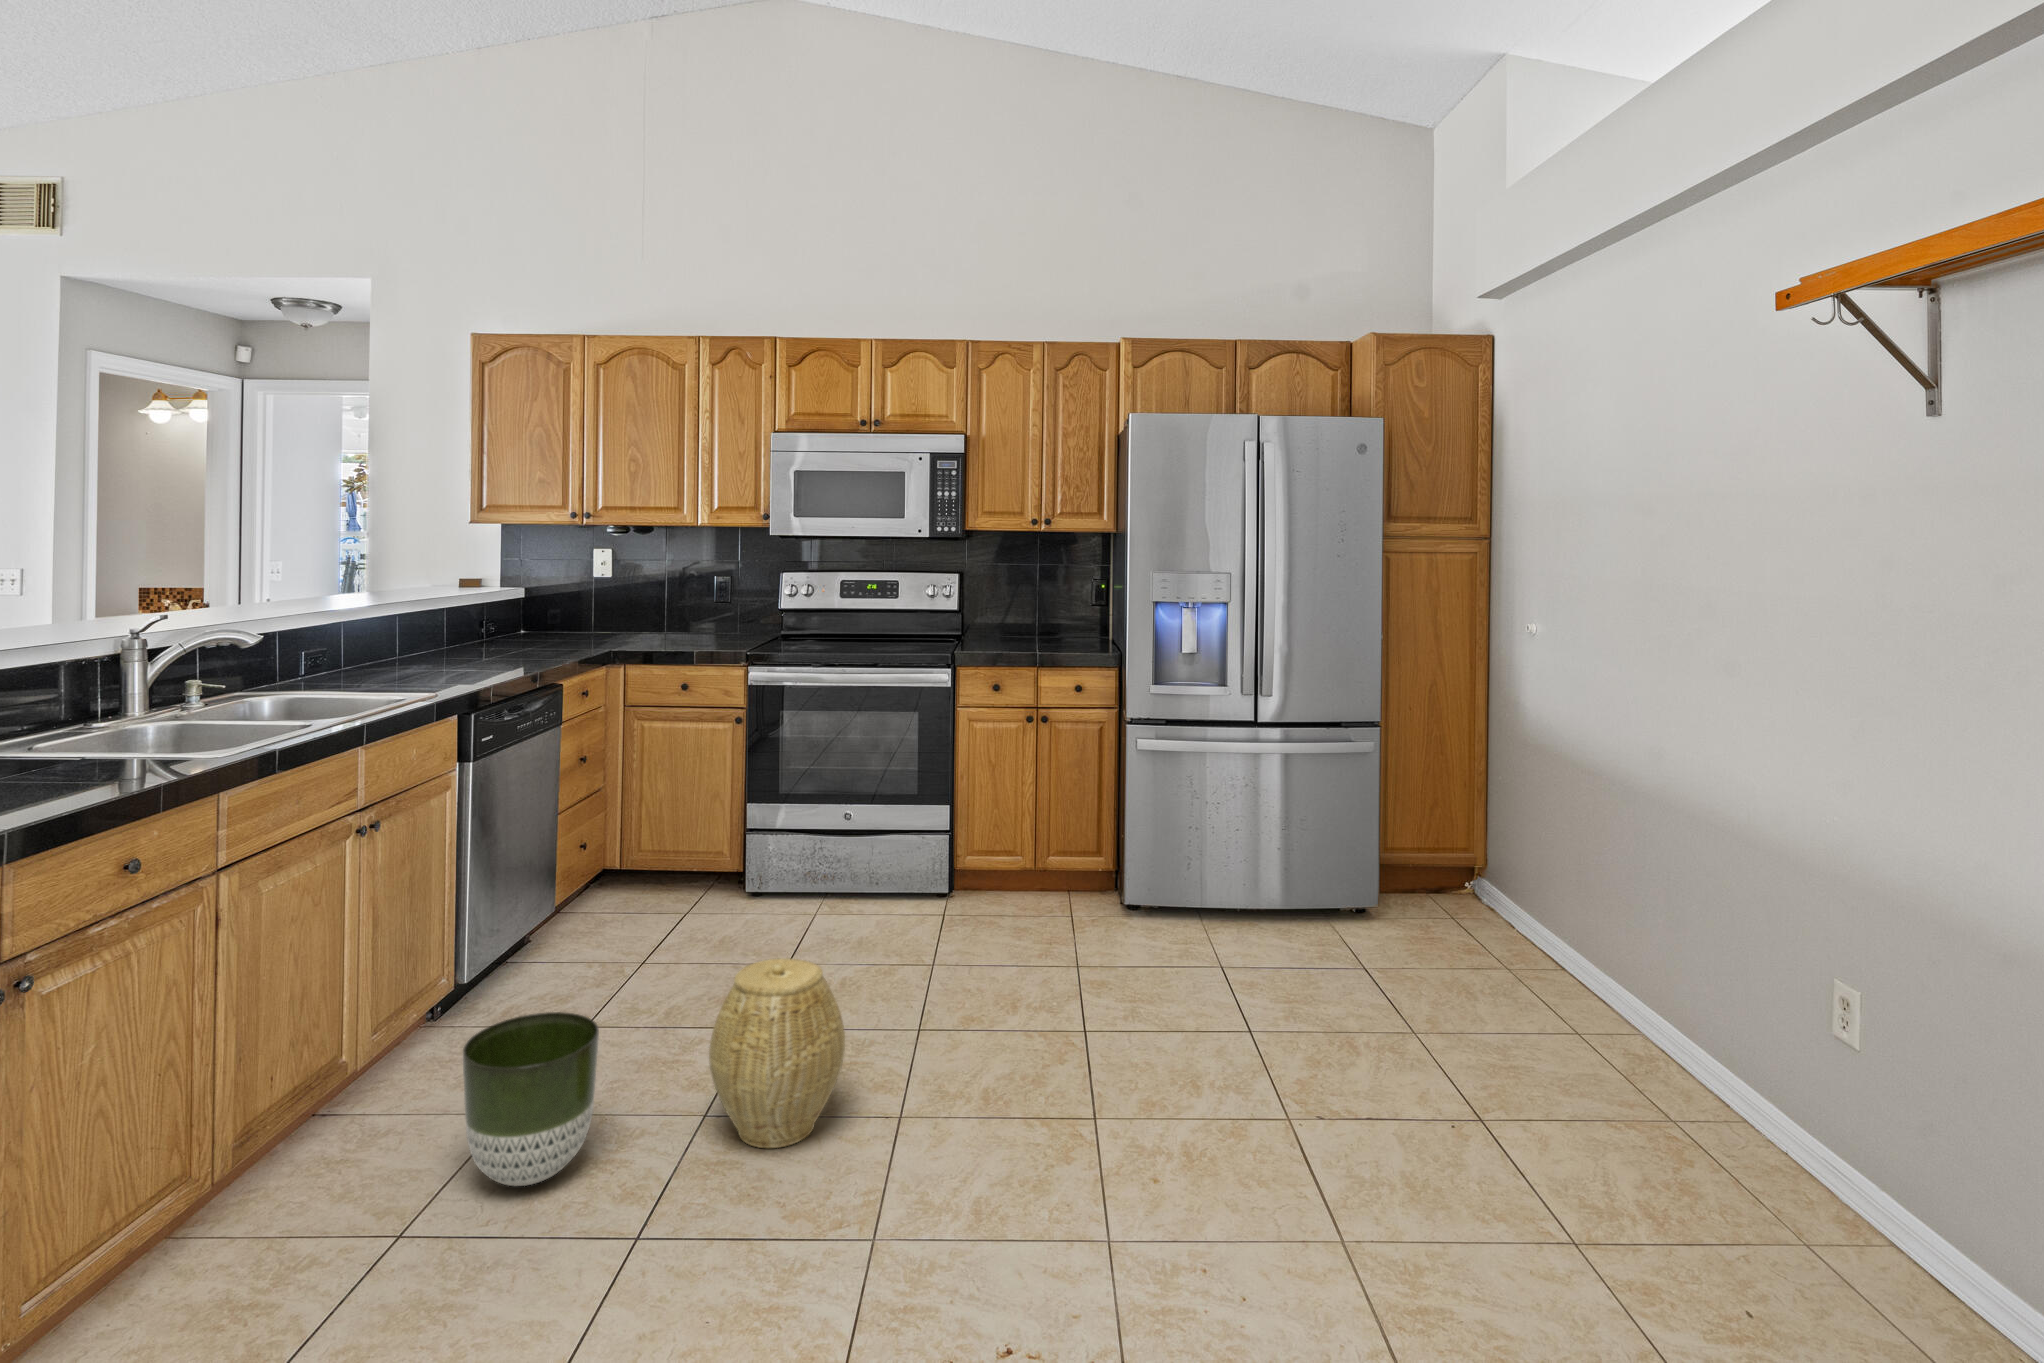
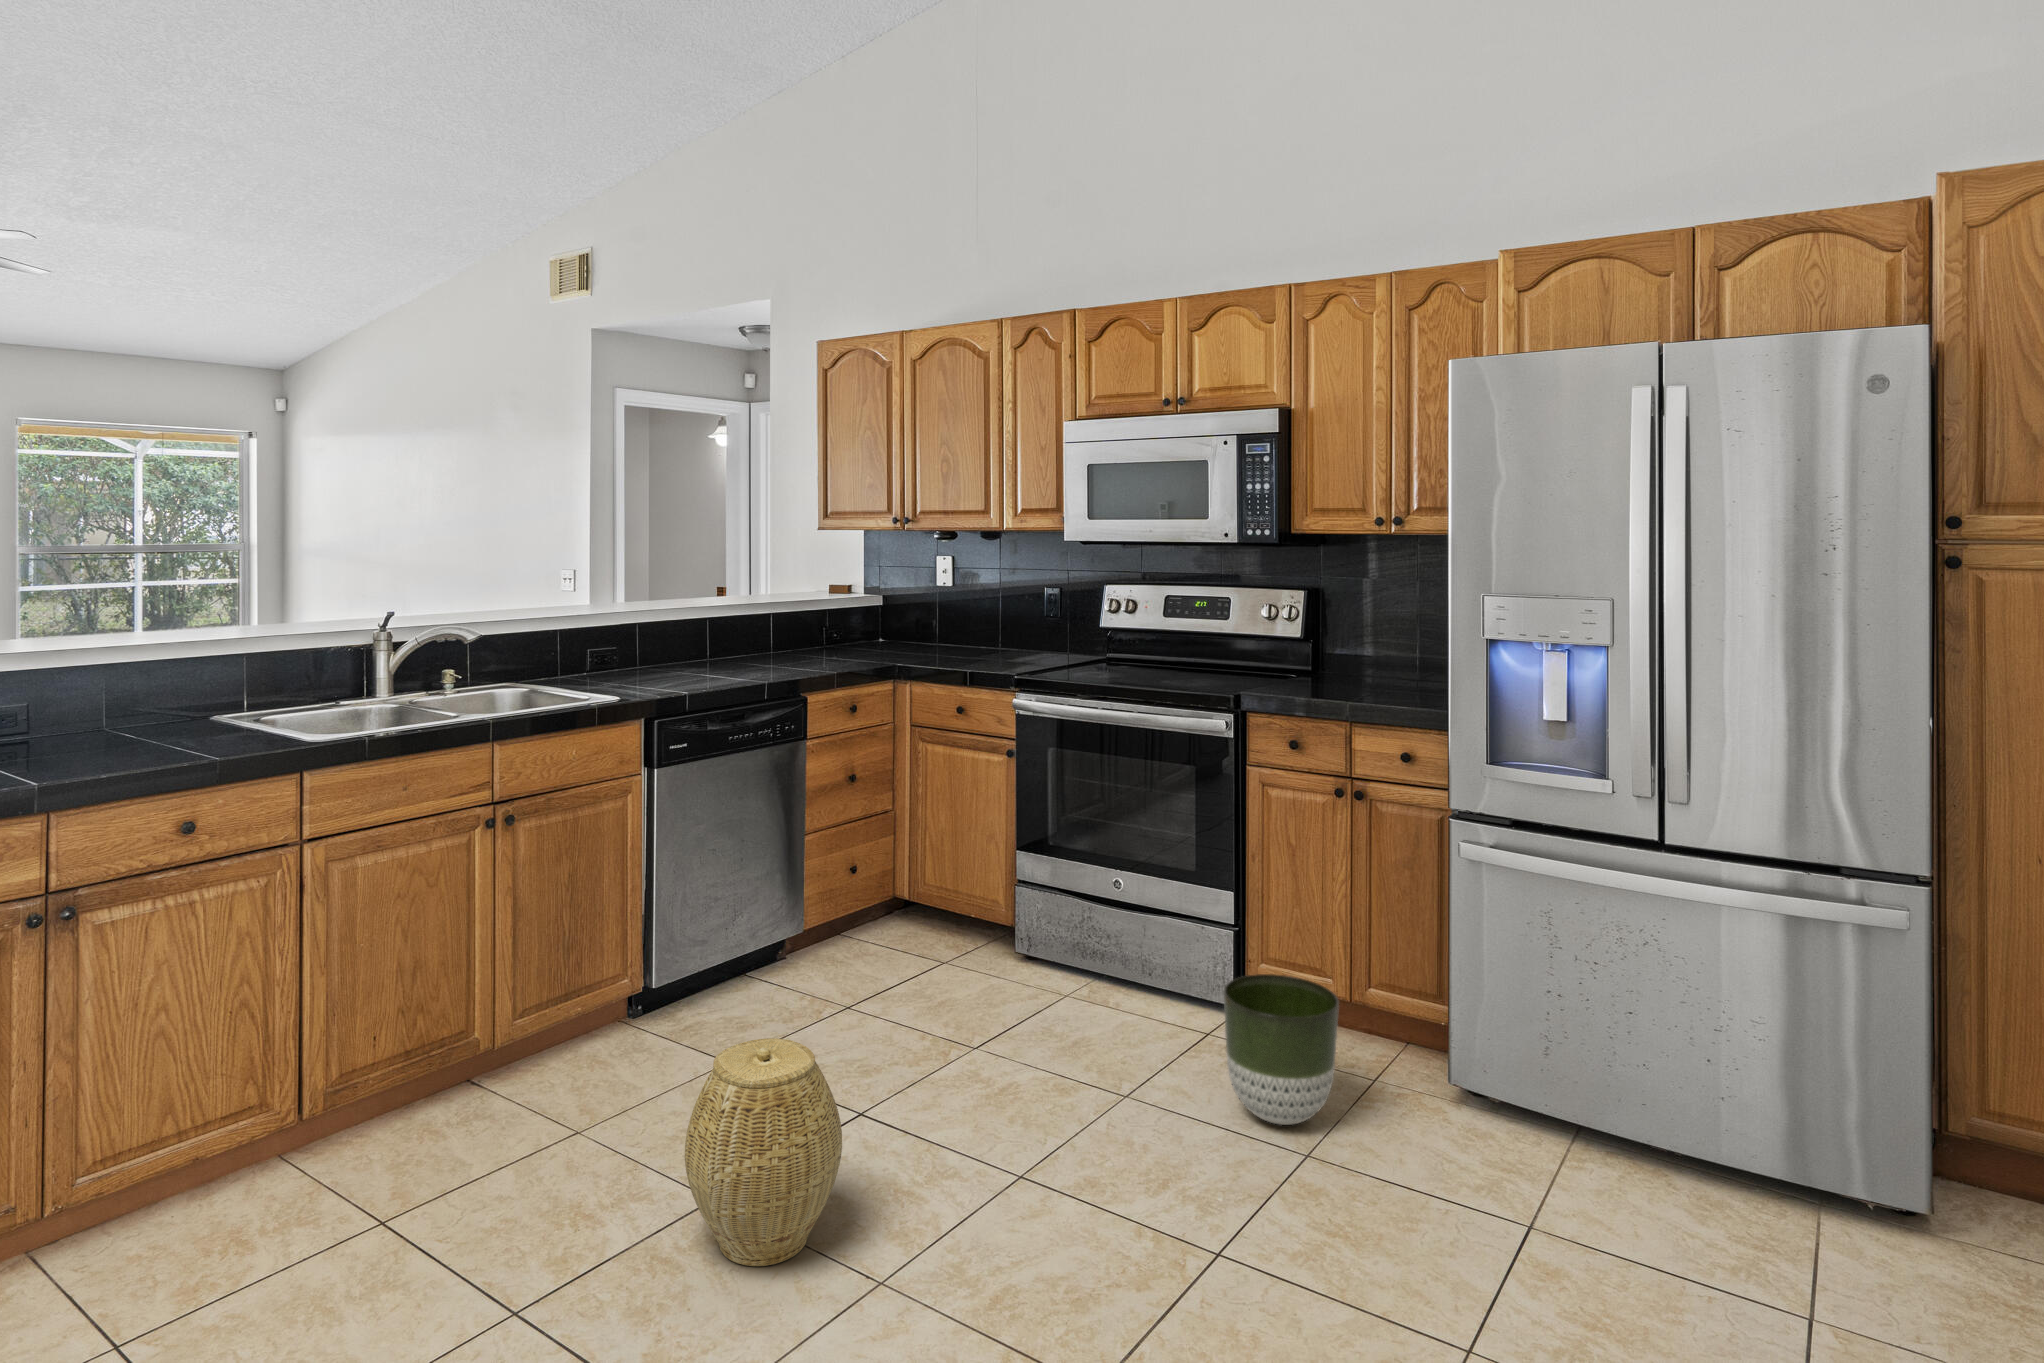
planter: present [463,1012,599,1186] -> present [1224,974,1339,1125]

